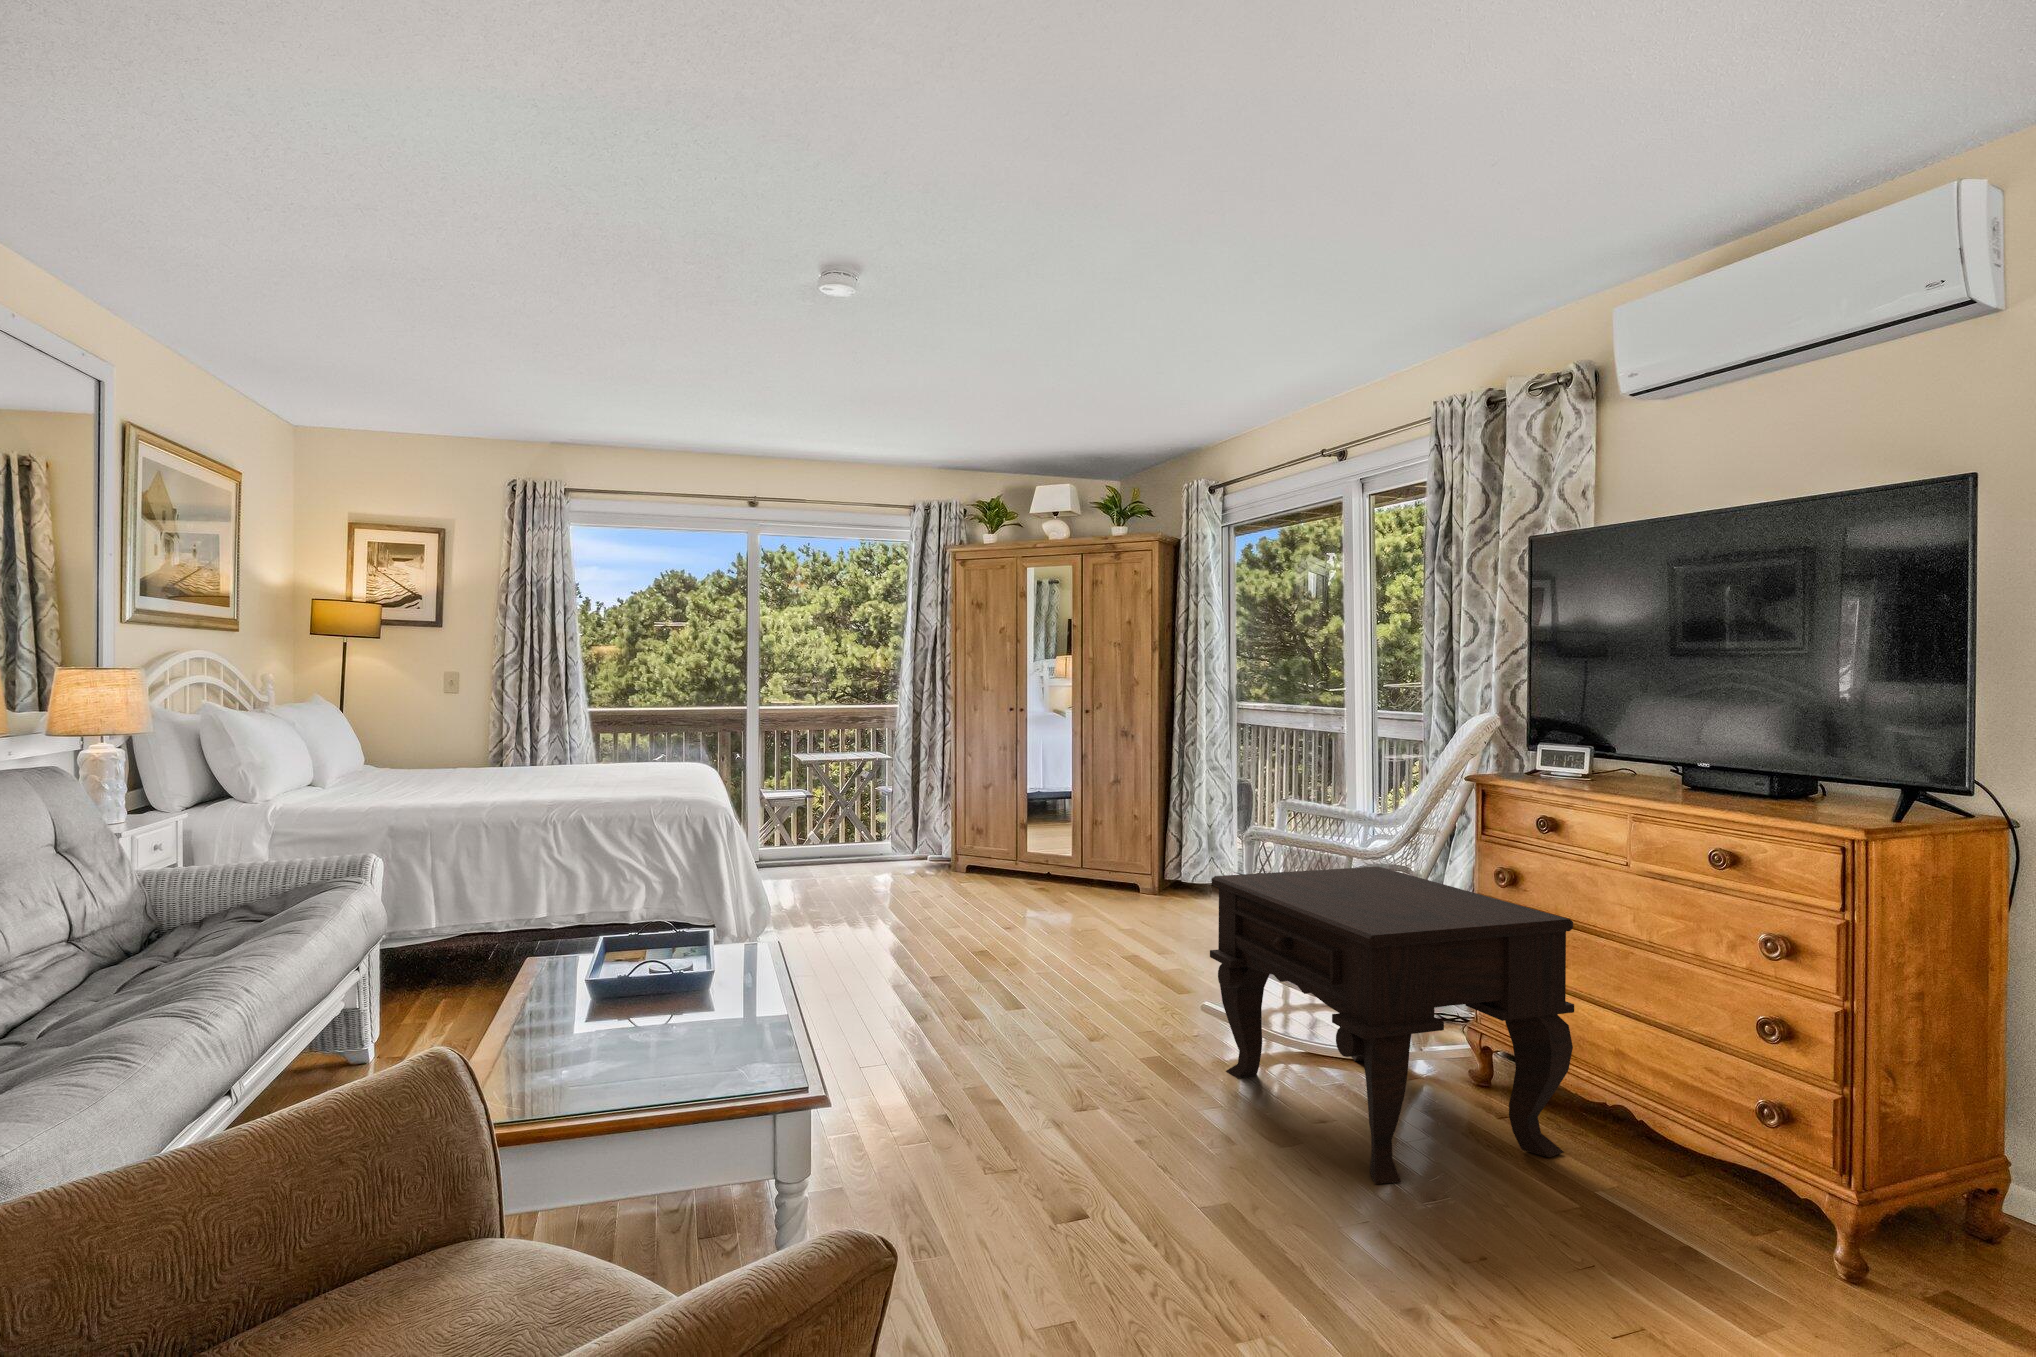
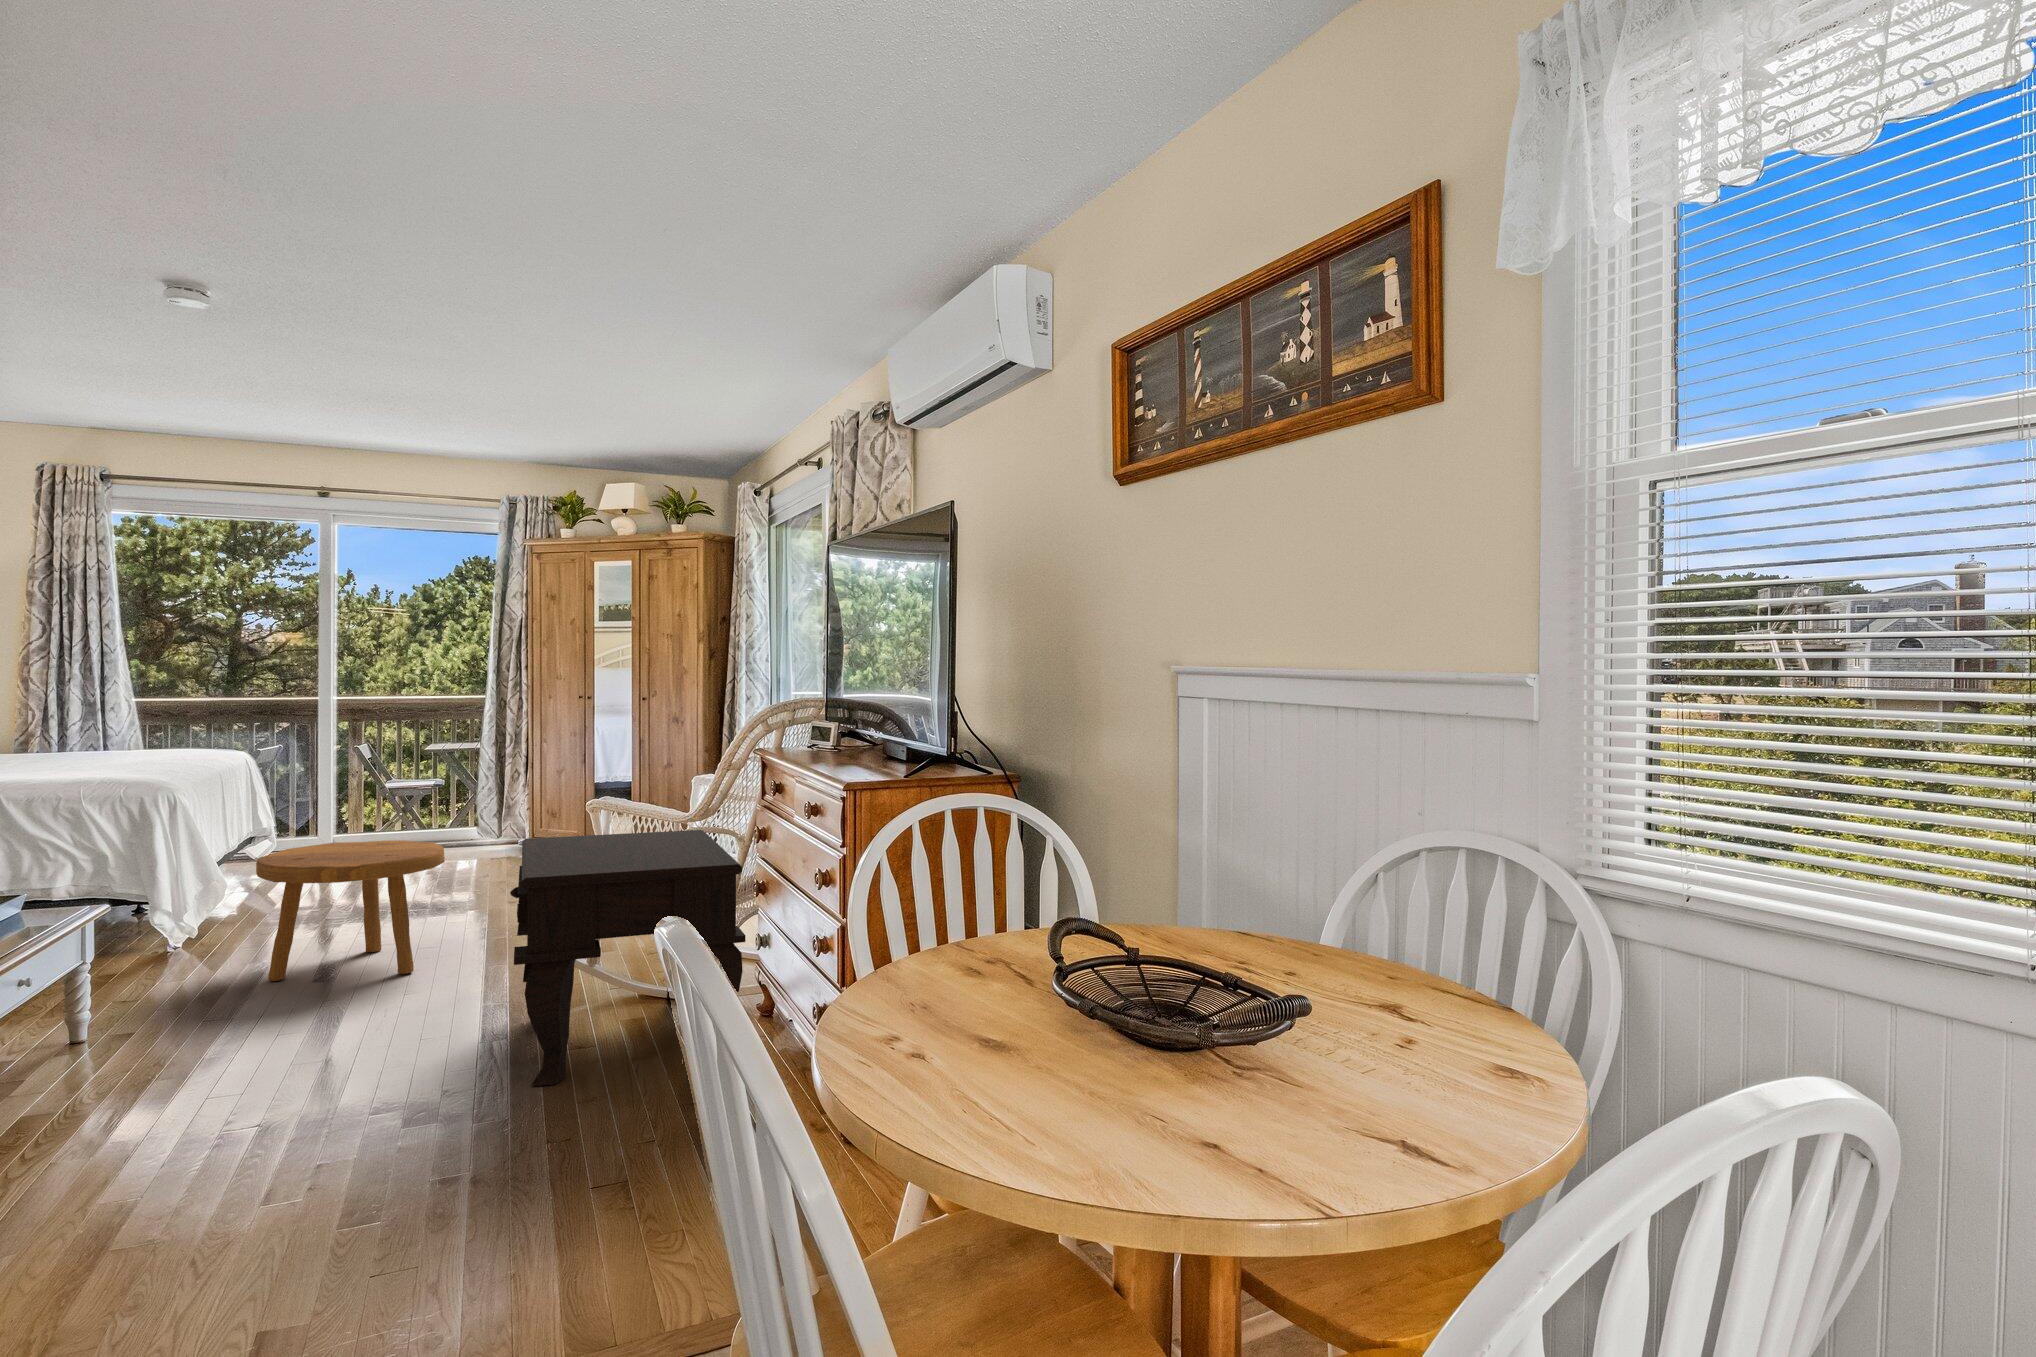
footstool: none [869,867,1043,1022] -> present [256,841,445,981]

